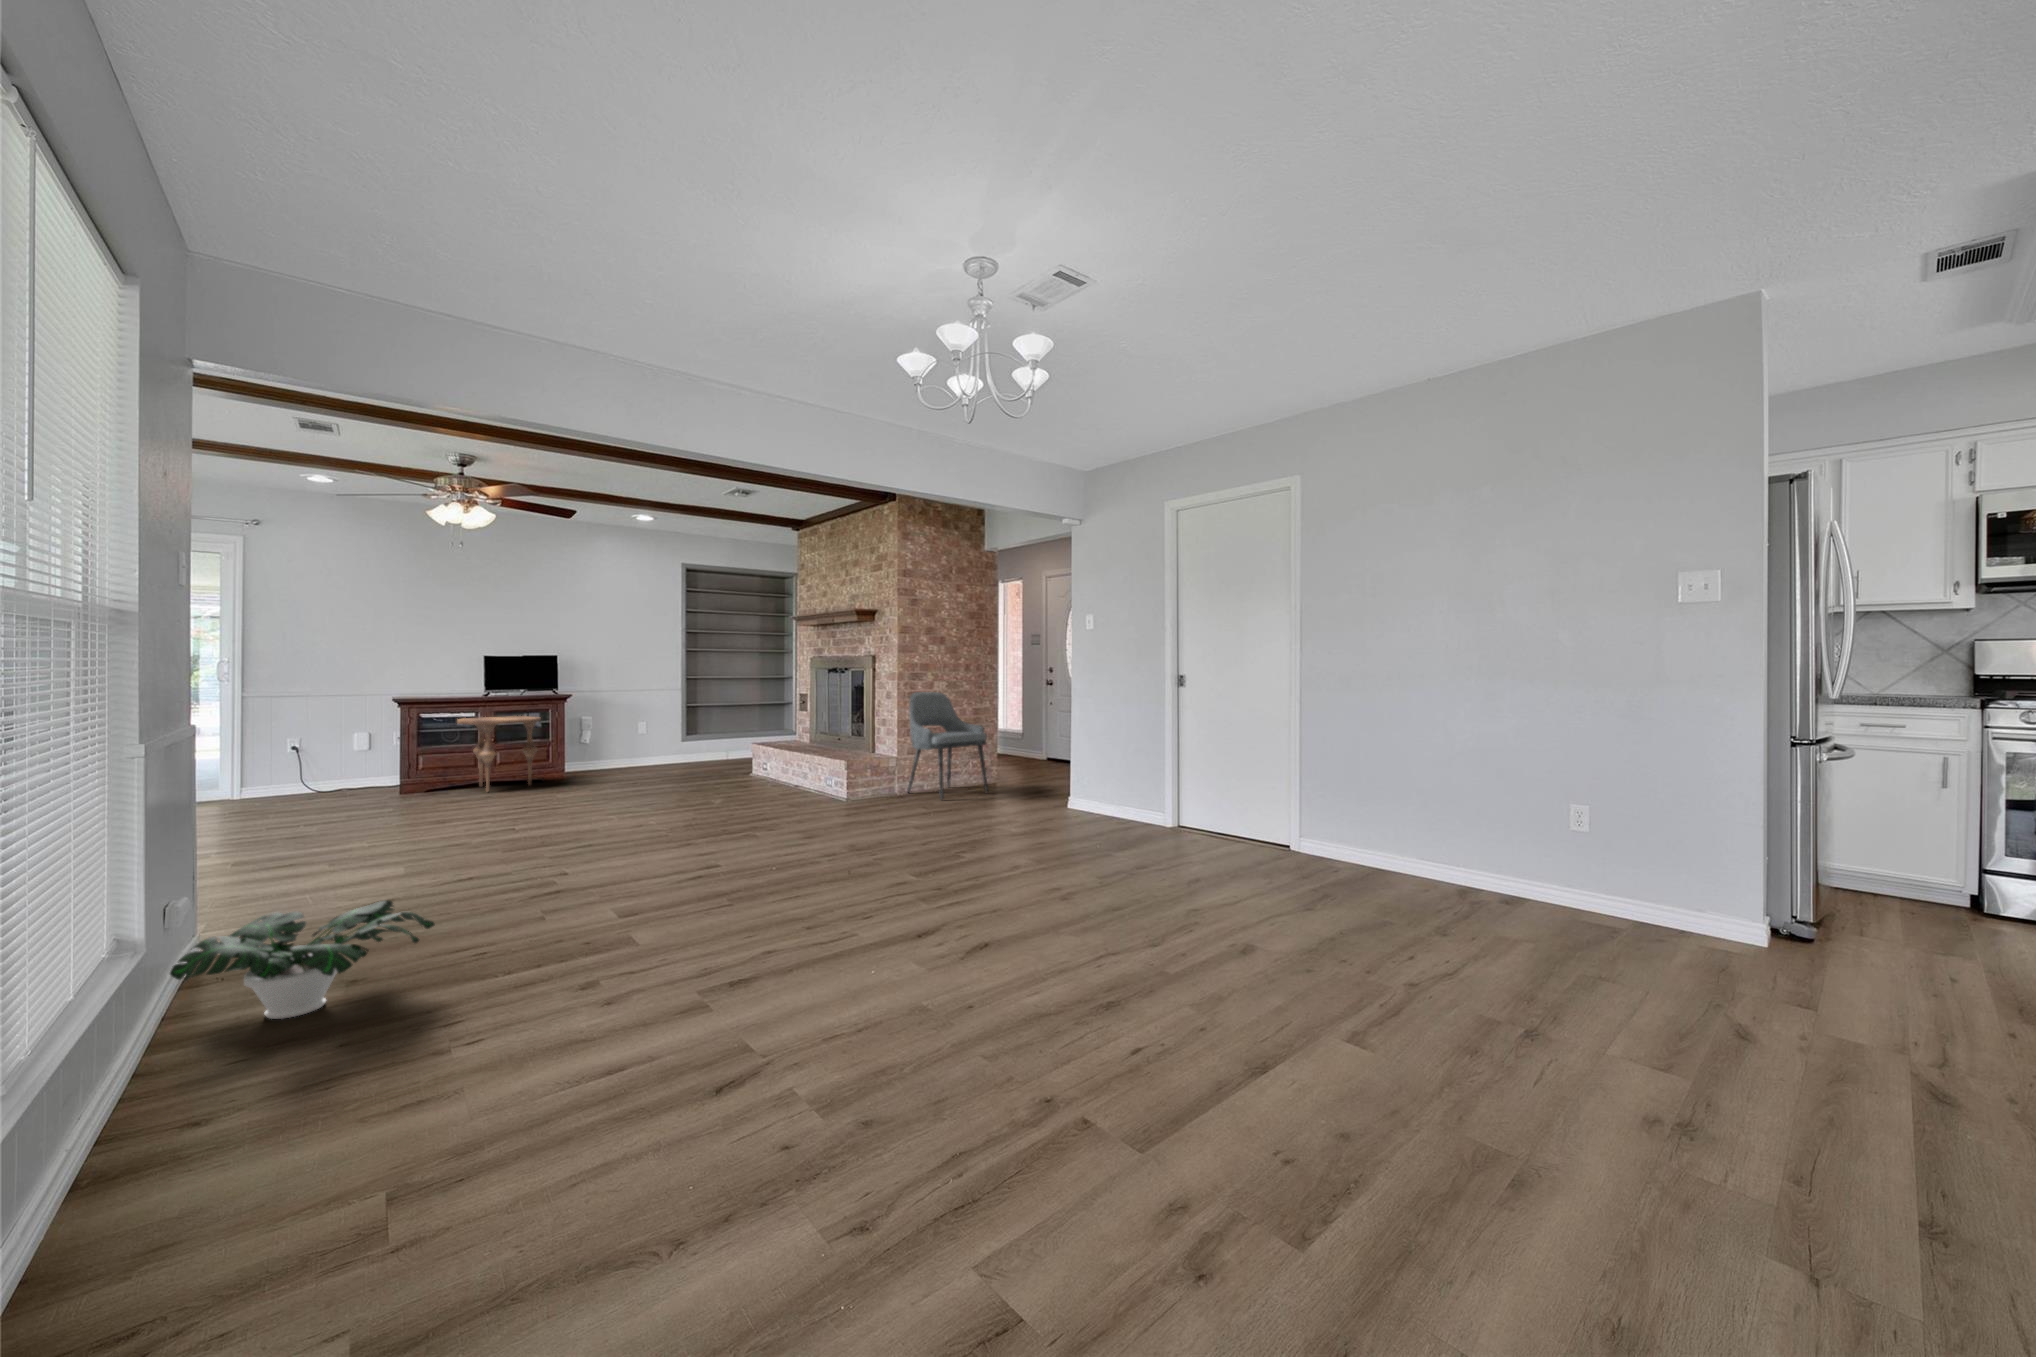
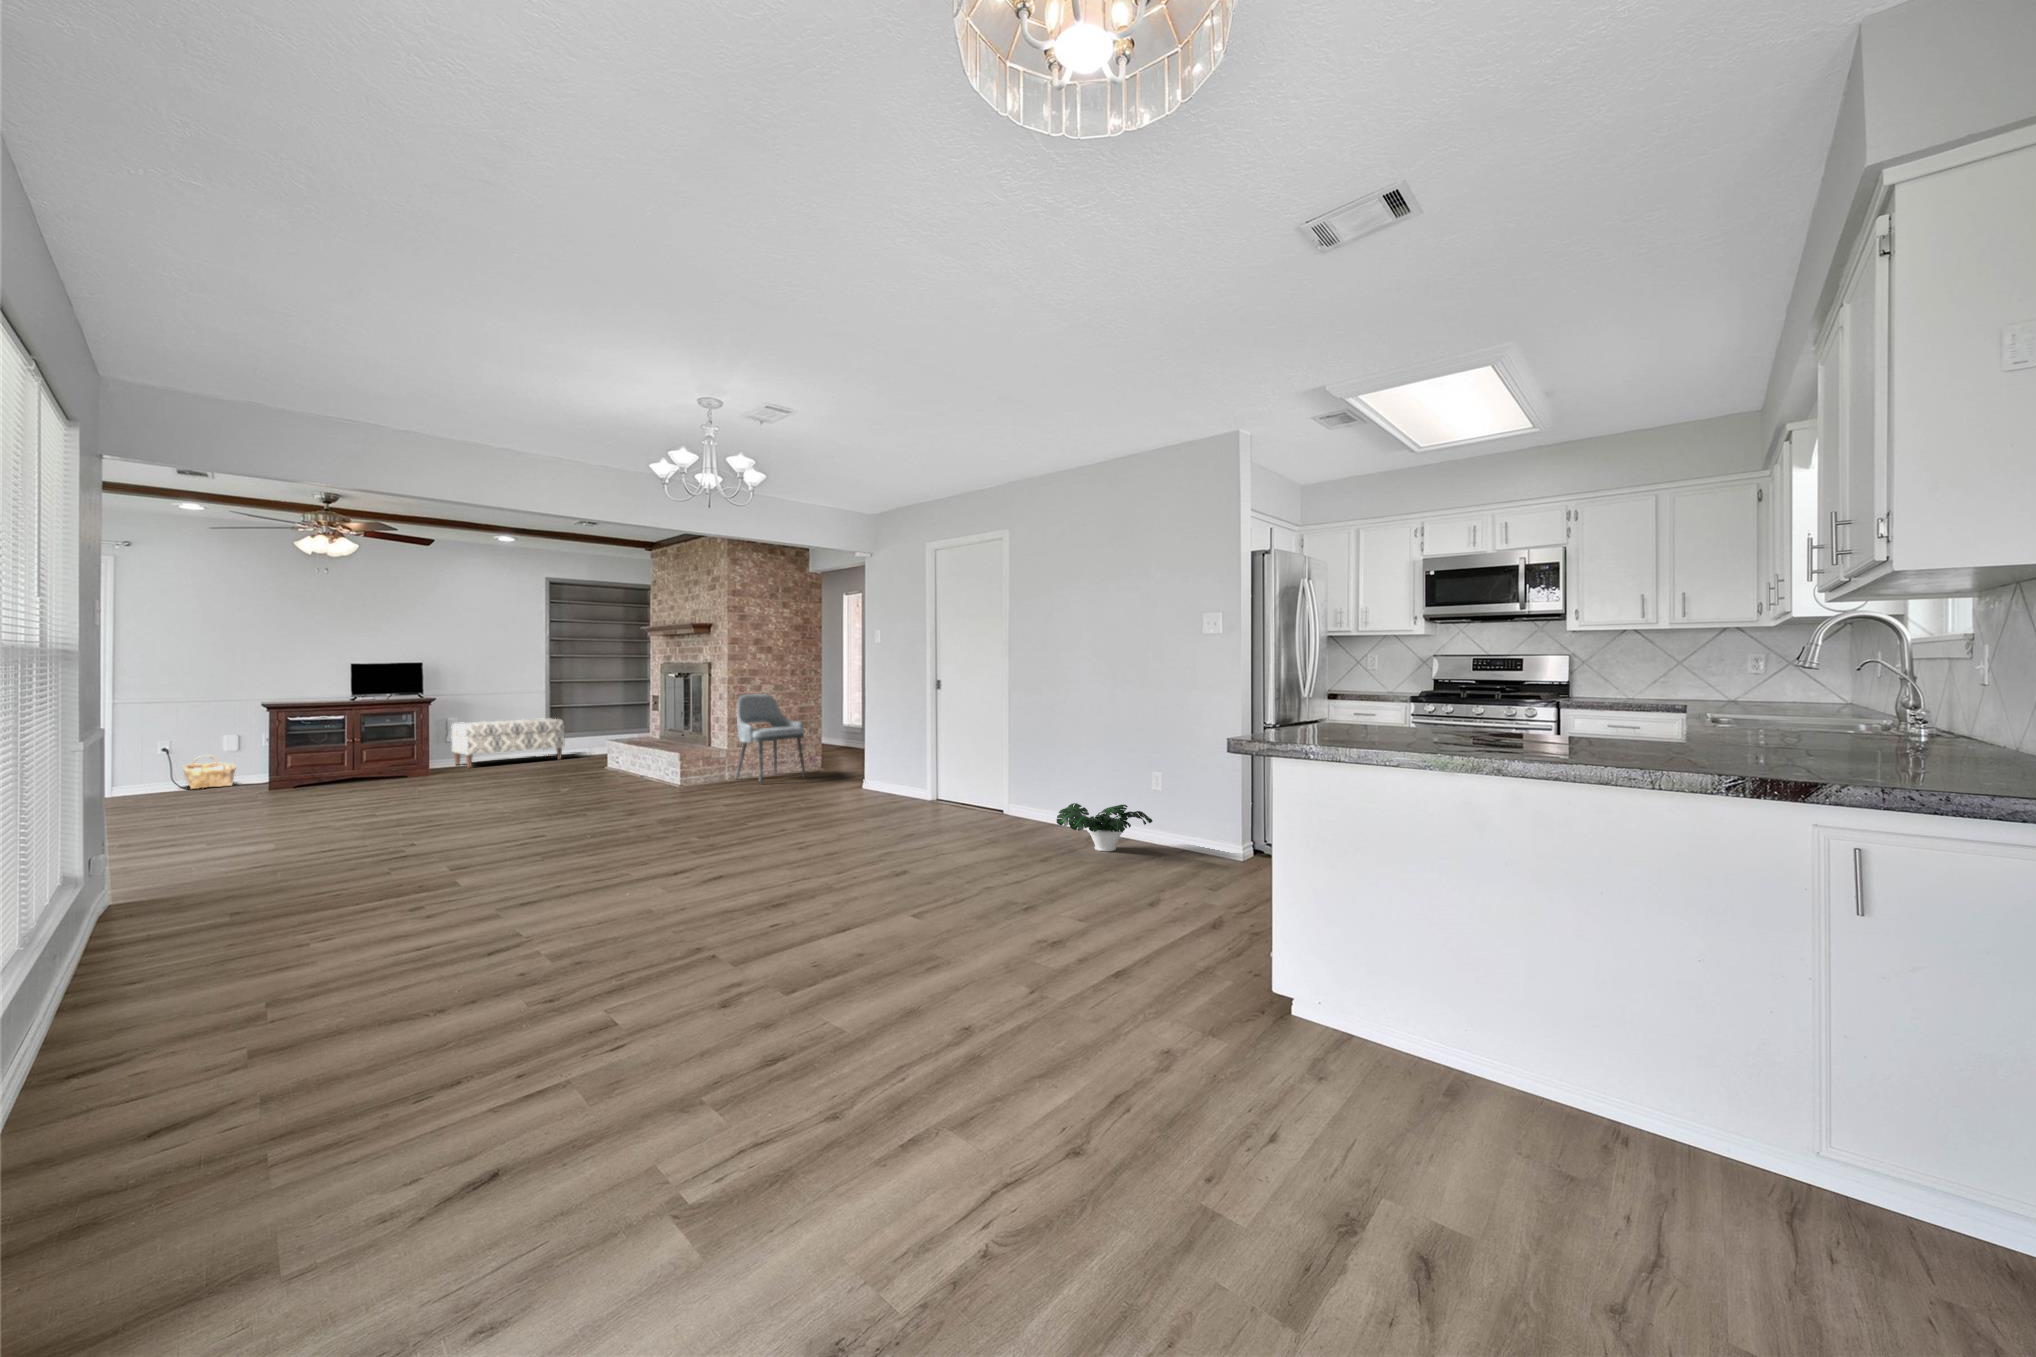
side table: present [457,716,541,792] -> none [324,718,405,785]
bench: none [586,719,703,773] -> present [452,718,565,768]
woven basket: none [312,755,366,793] -> present [183,756,235,789]
potted plant: present [170,900,435,1019] -> present [1056,803,1152,851]

